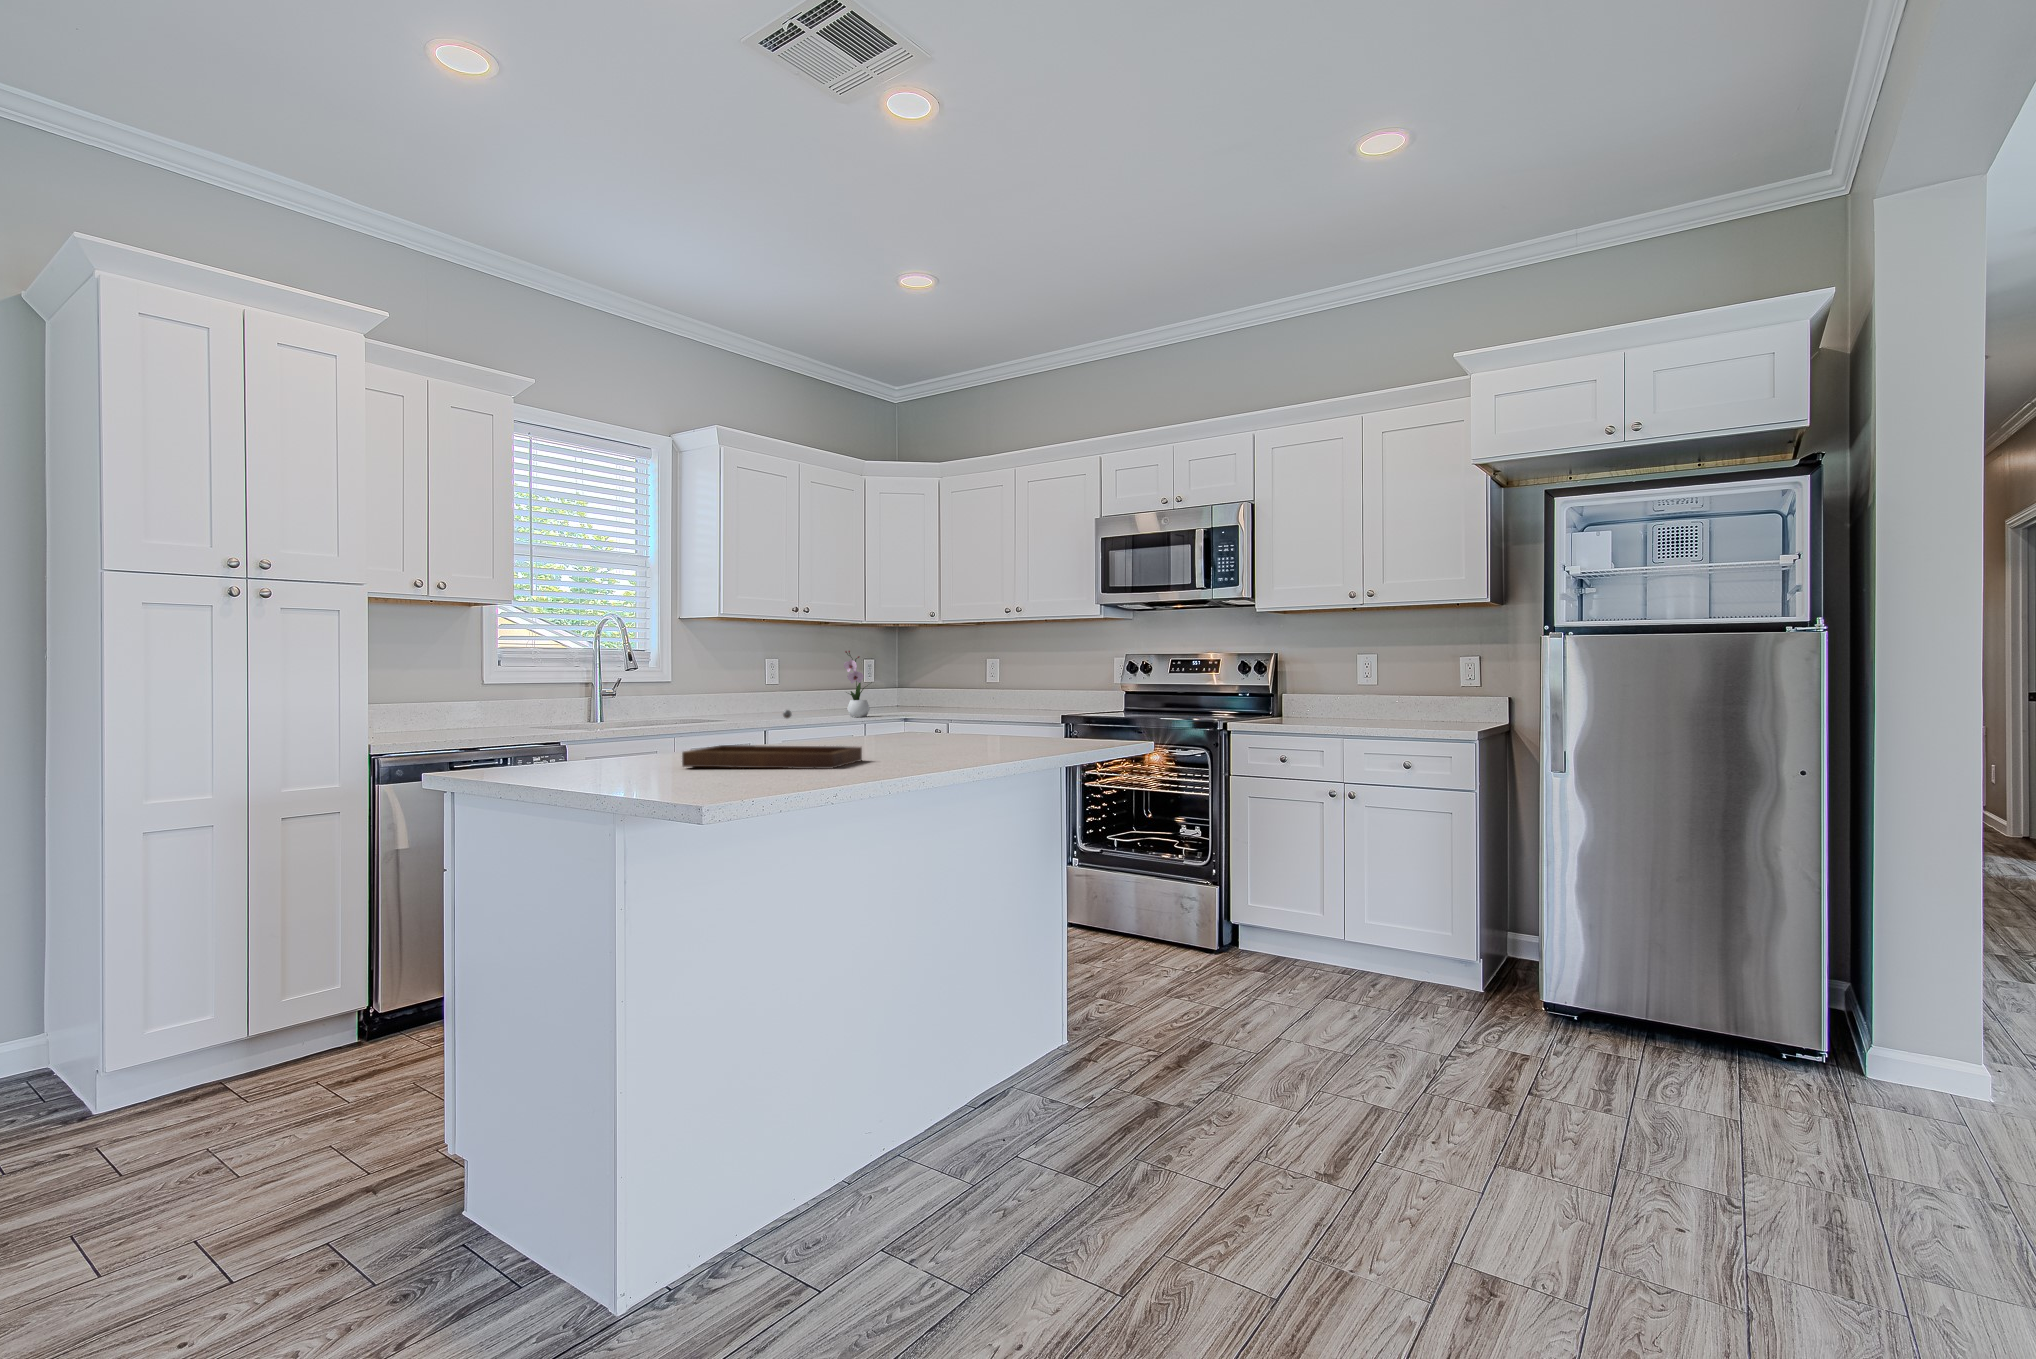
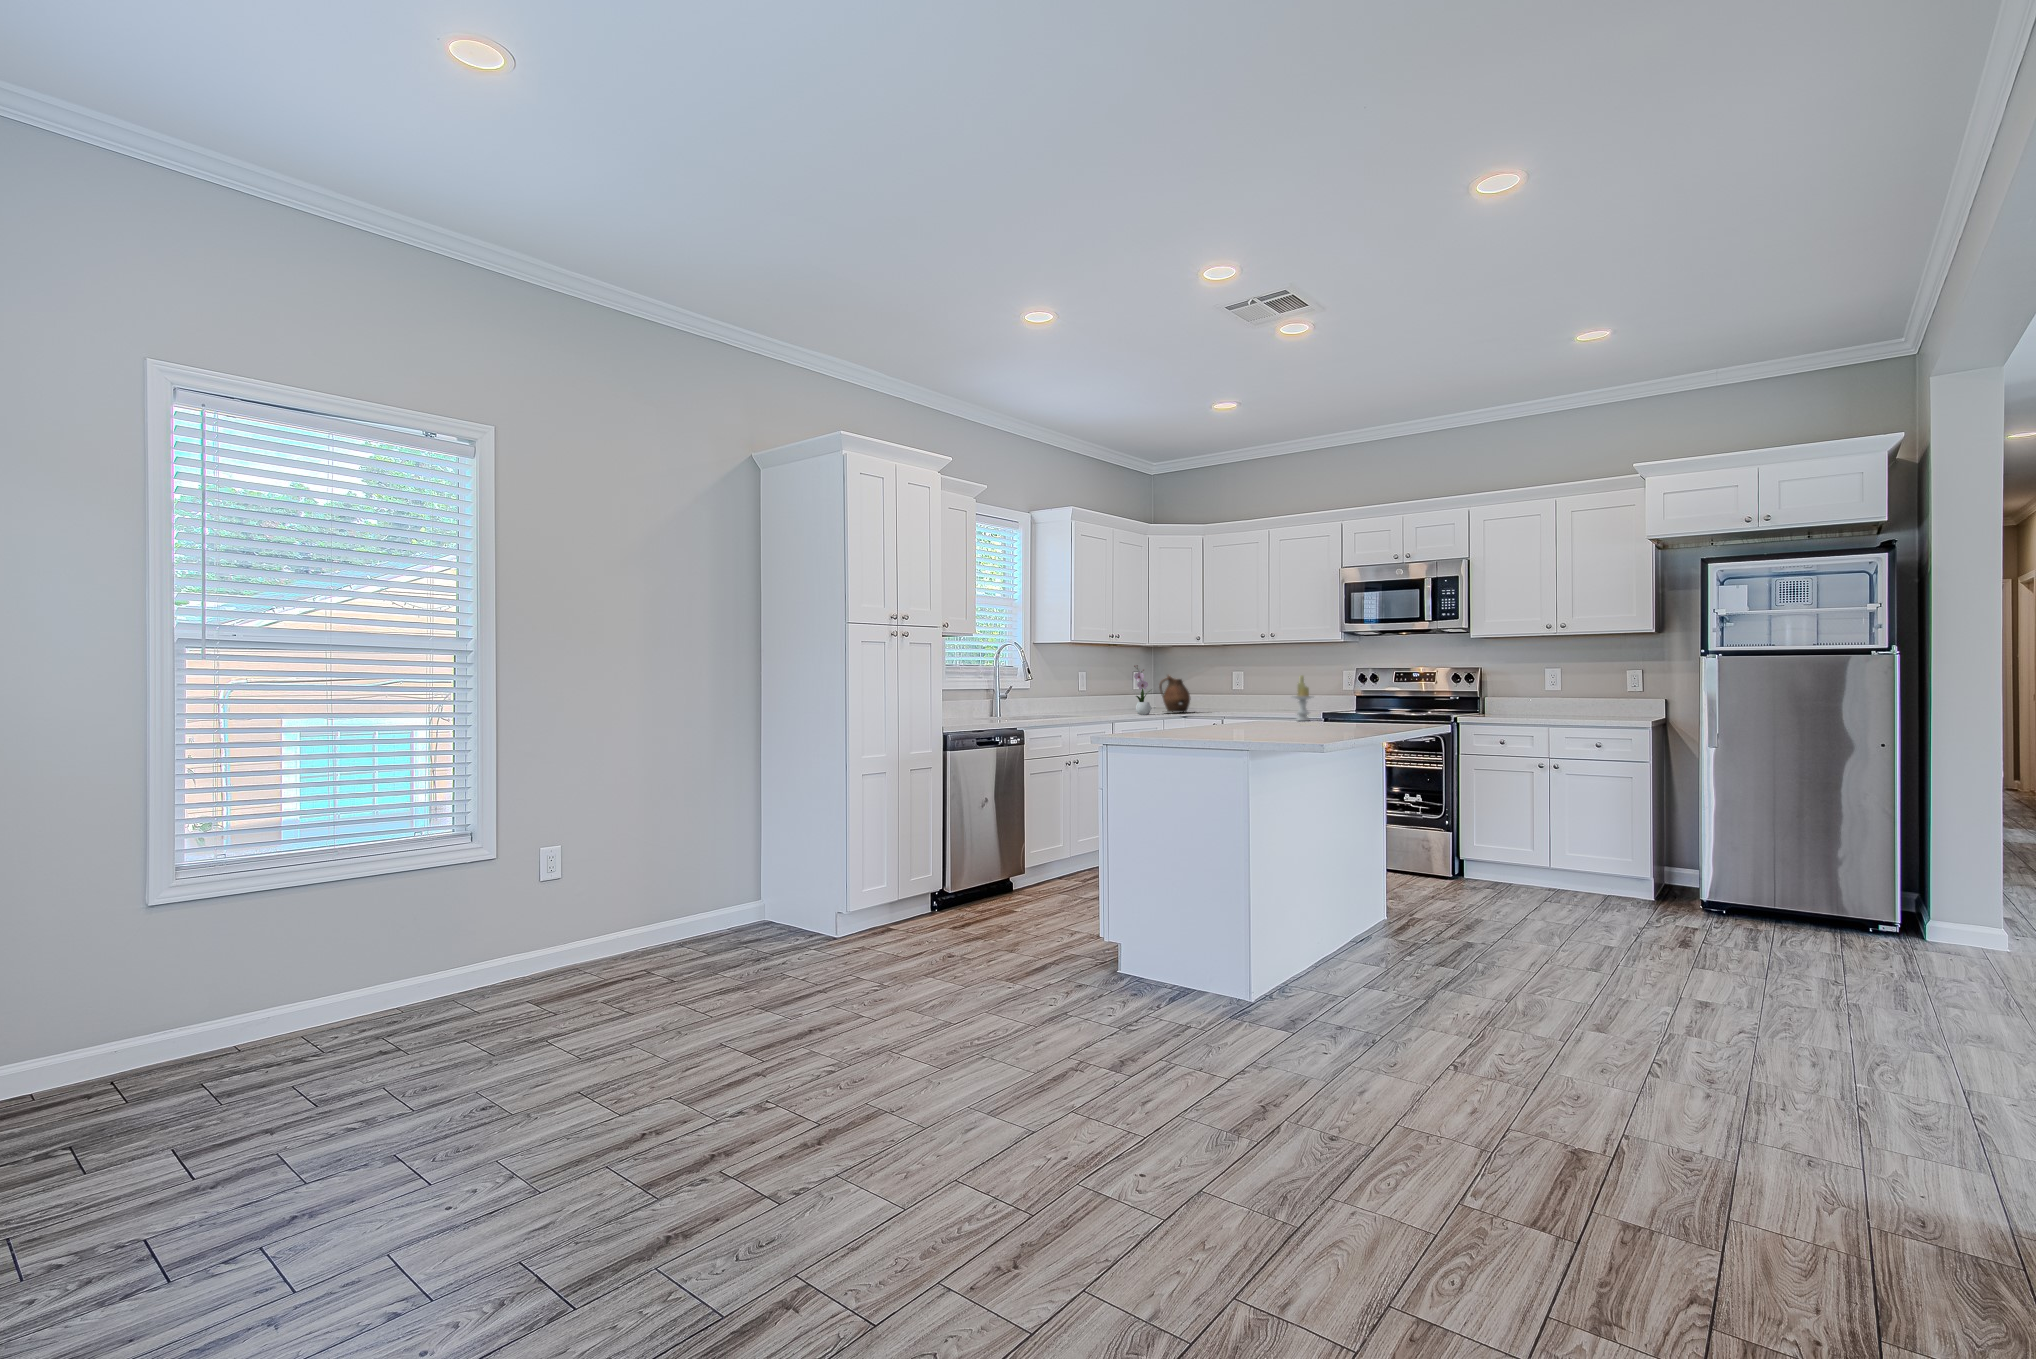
ceramic pitcher: none [888,663,938,715] -> present [1159,676,1190,713]
candle: none [981,664,1014,731] -> present [1293,675,1313,721]
tray: present [682,710,862,769] -> none [1188,702,1285,736]

